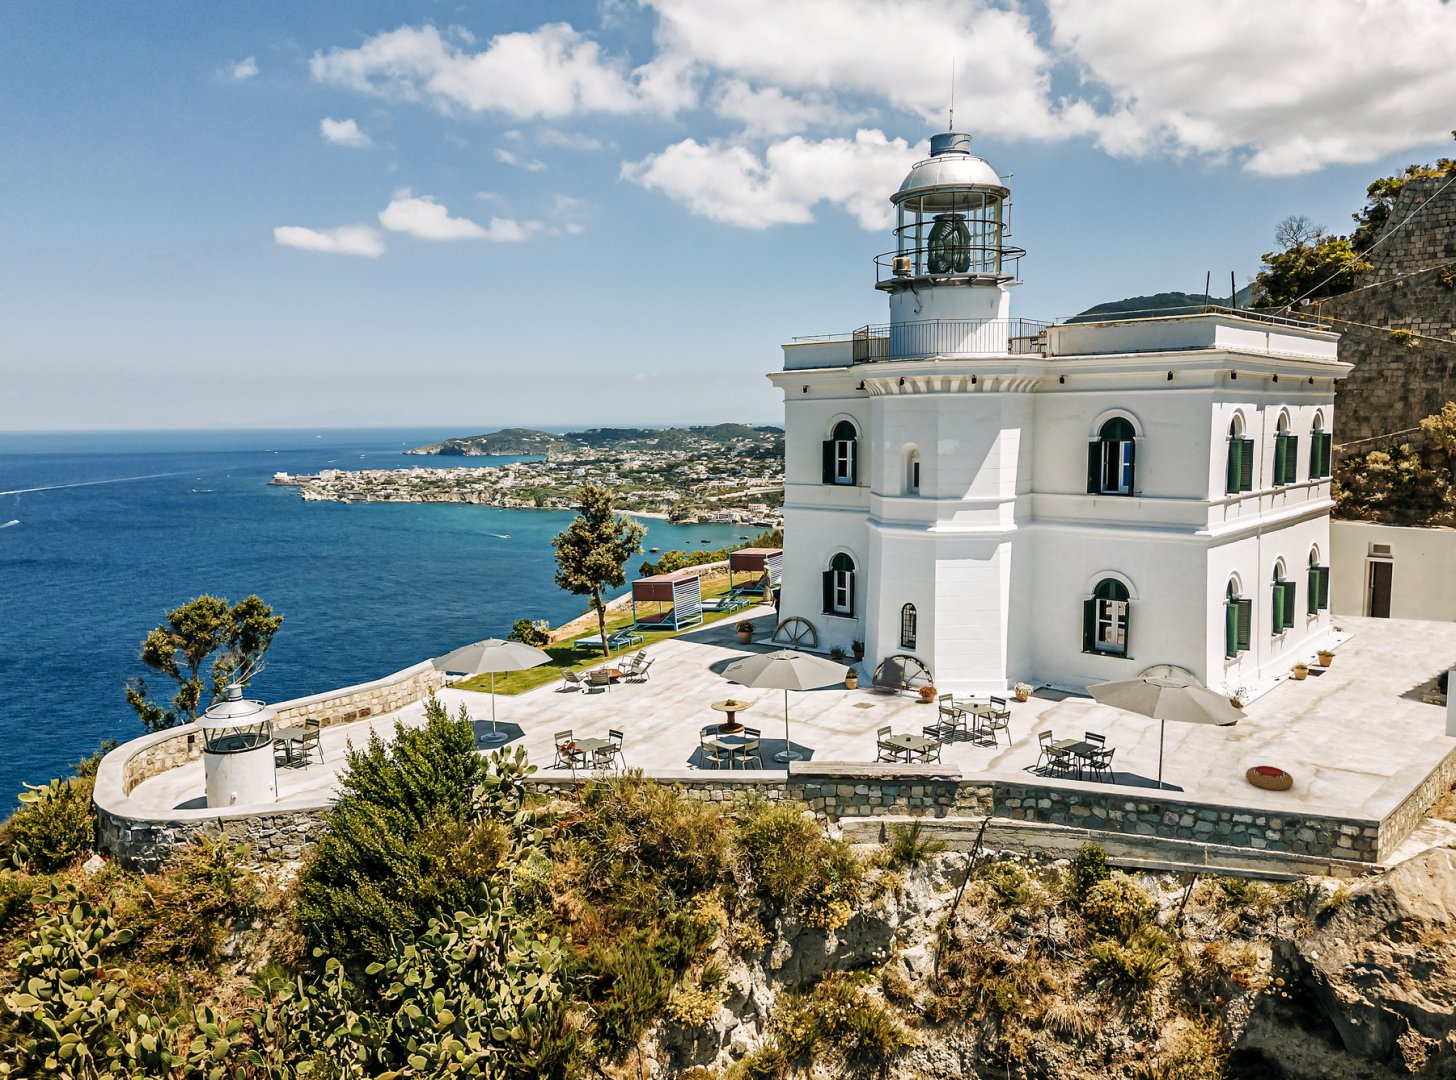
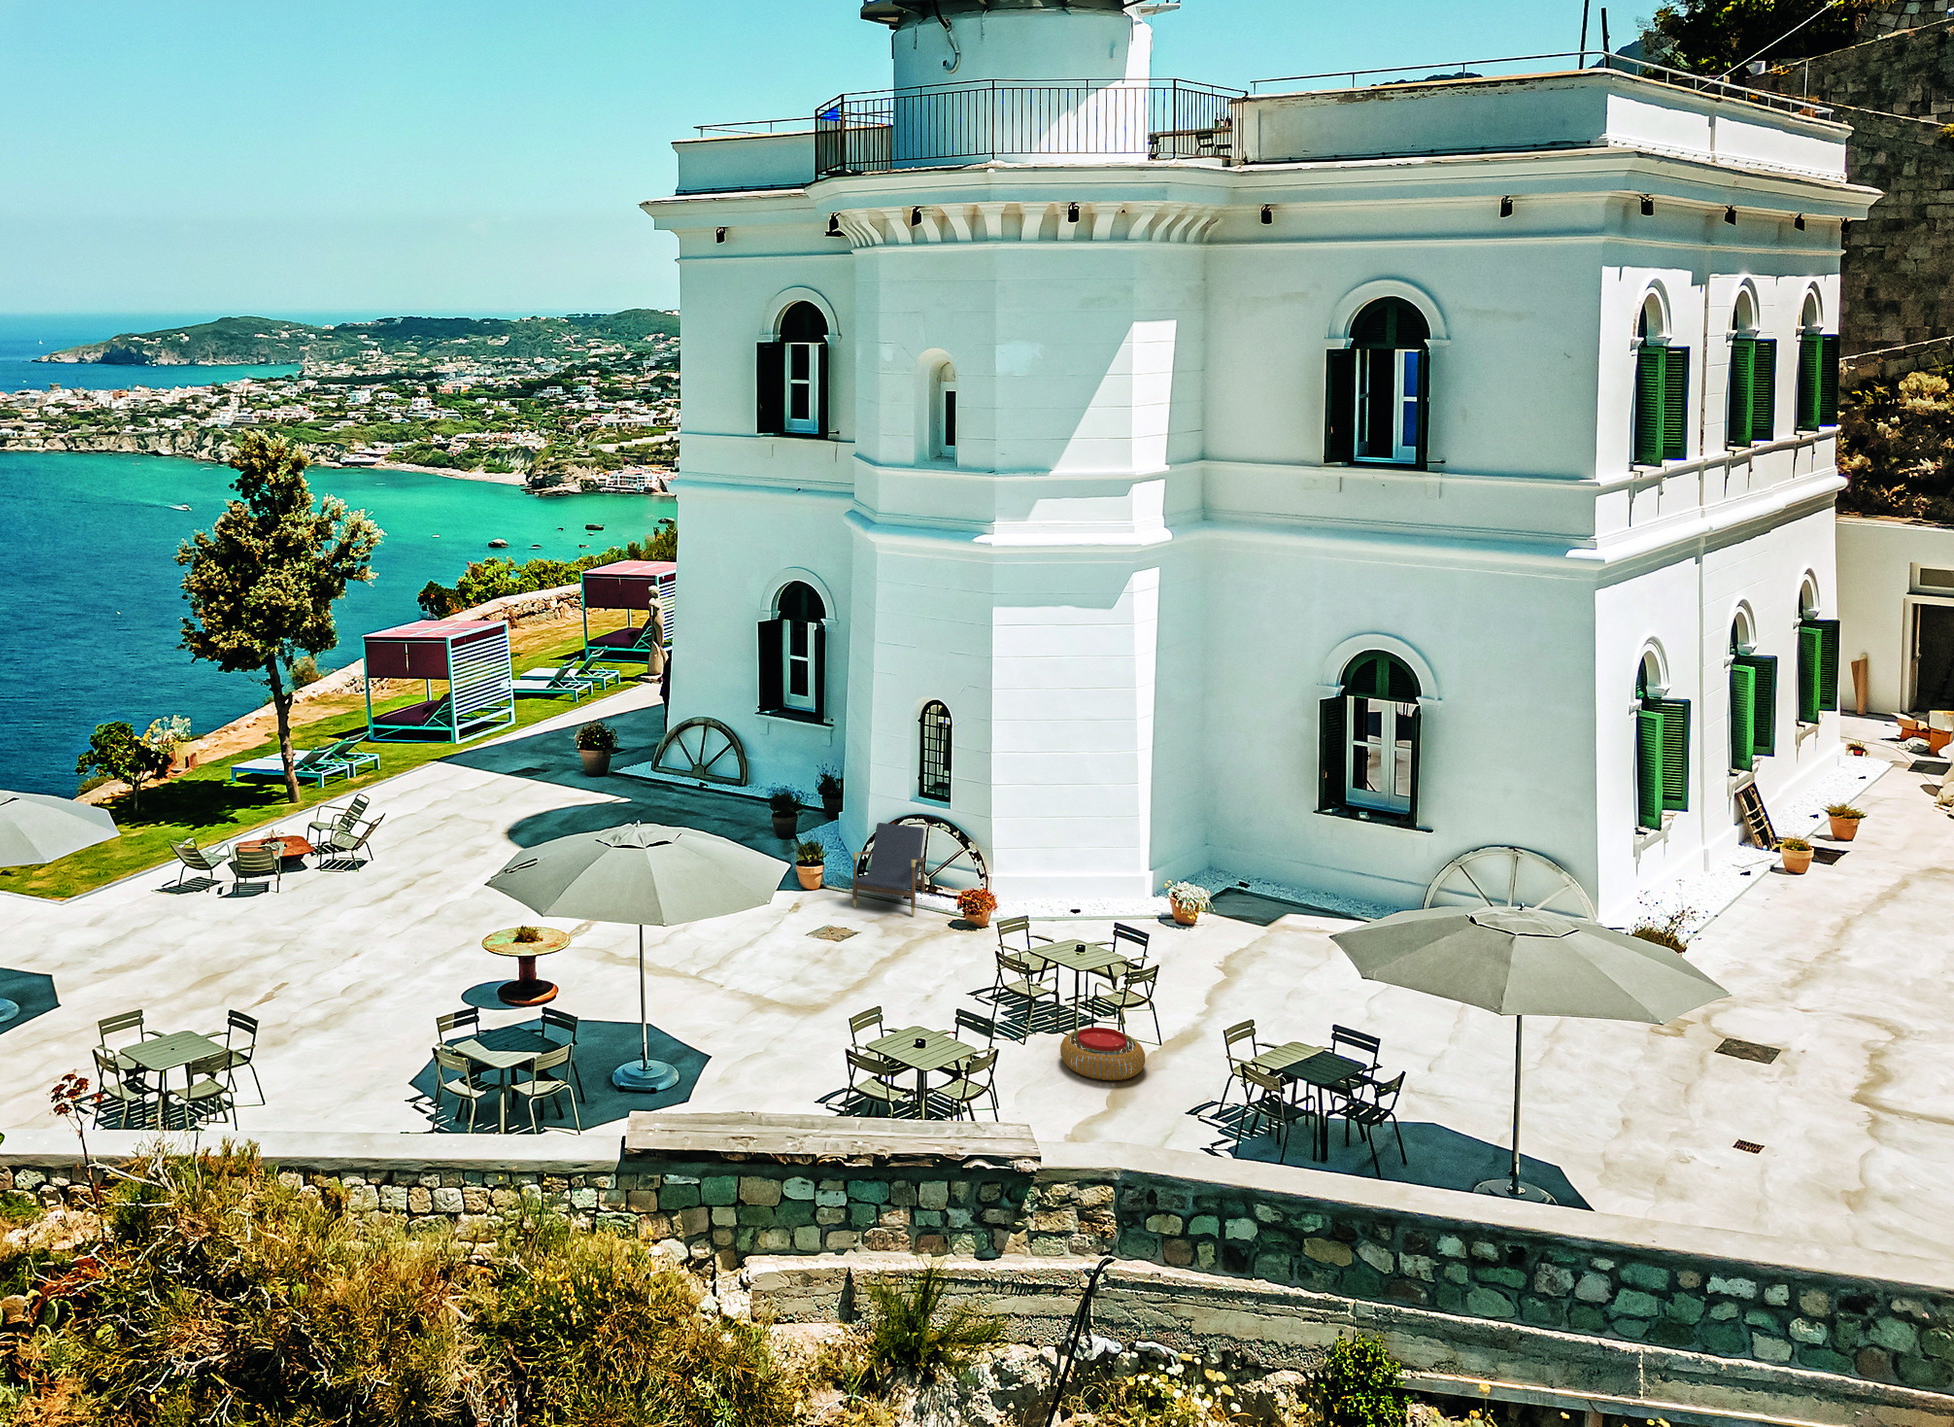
pouf: present [1246,766,1293,790] -> present [1060,1027,1145,1080]

